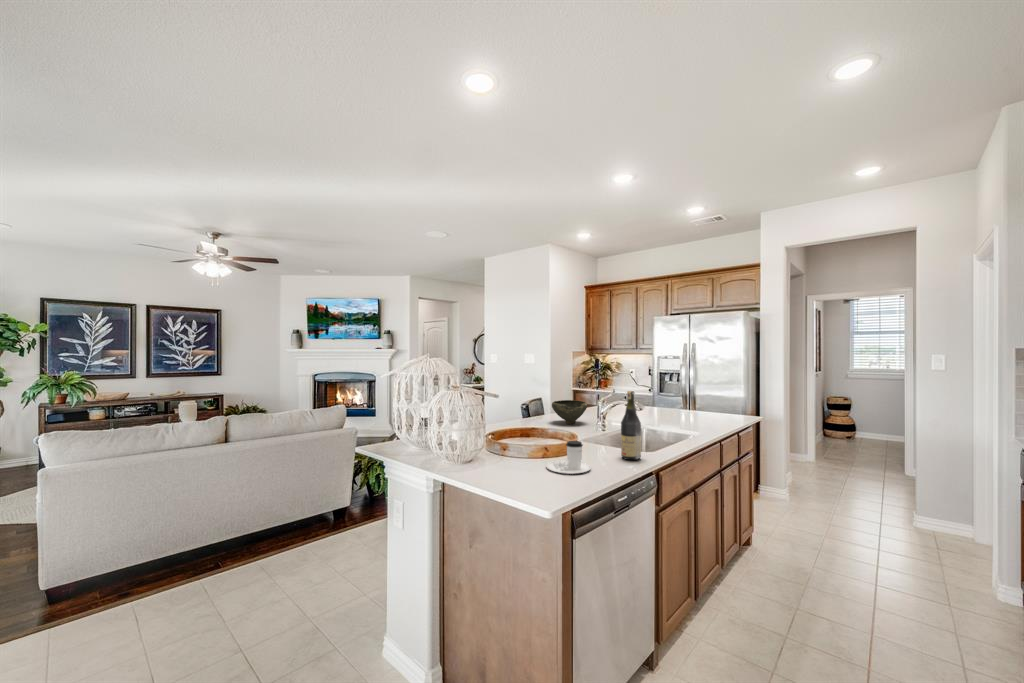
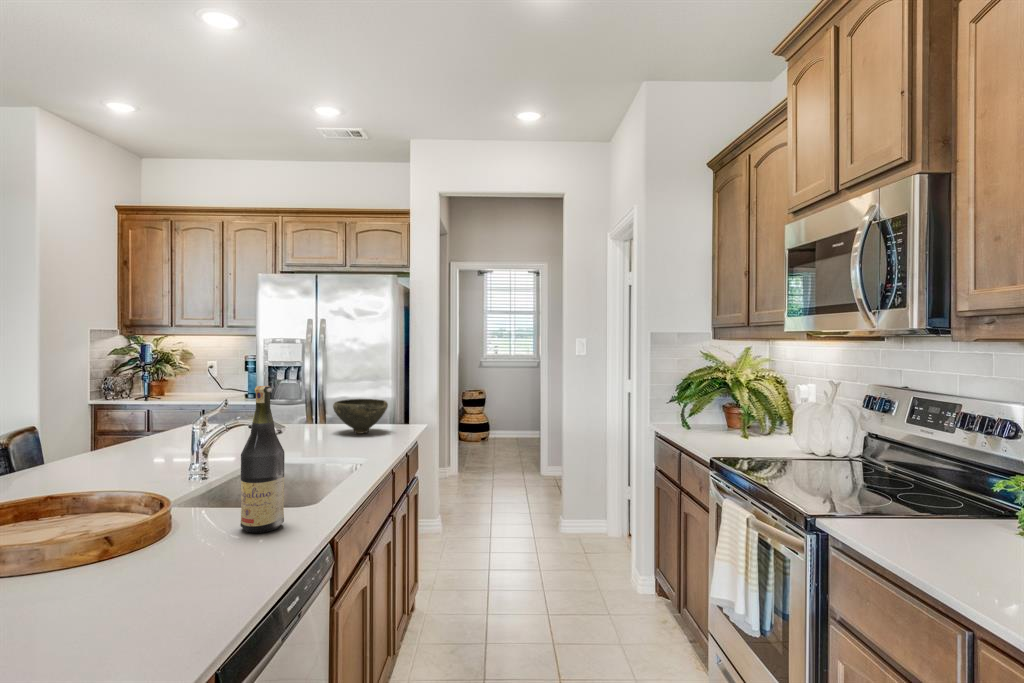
bowl: present [552,400,587,424] -> present [333,399,388,434]
coffee cup: present [546,441,591,474] -> none [36,516,176,615]

